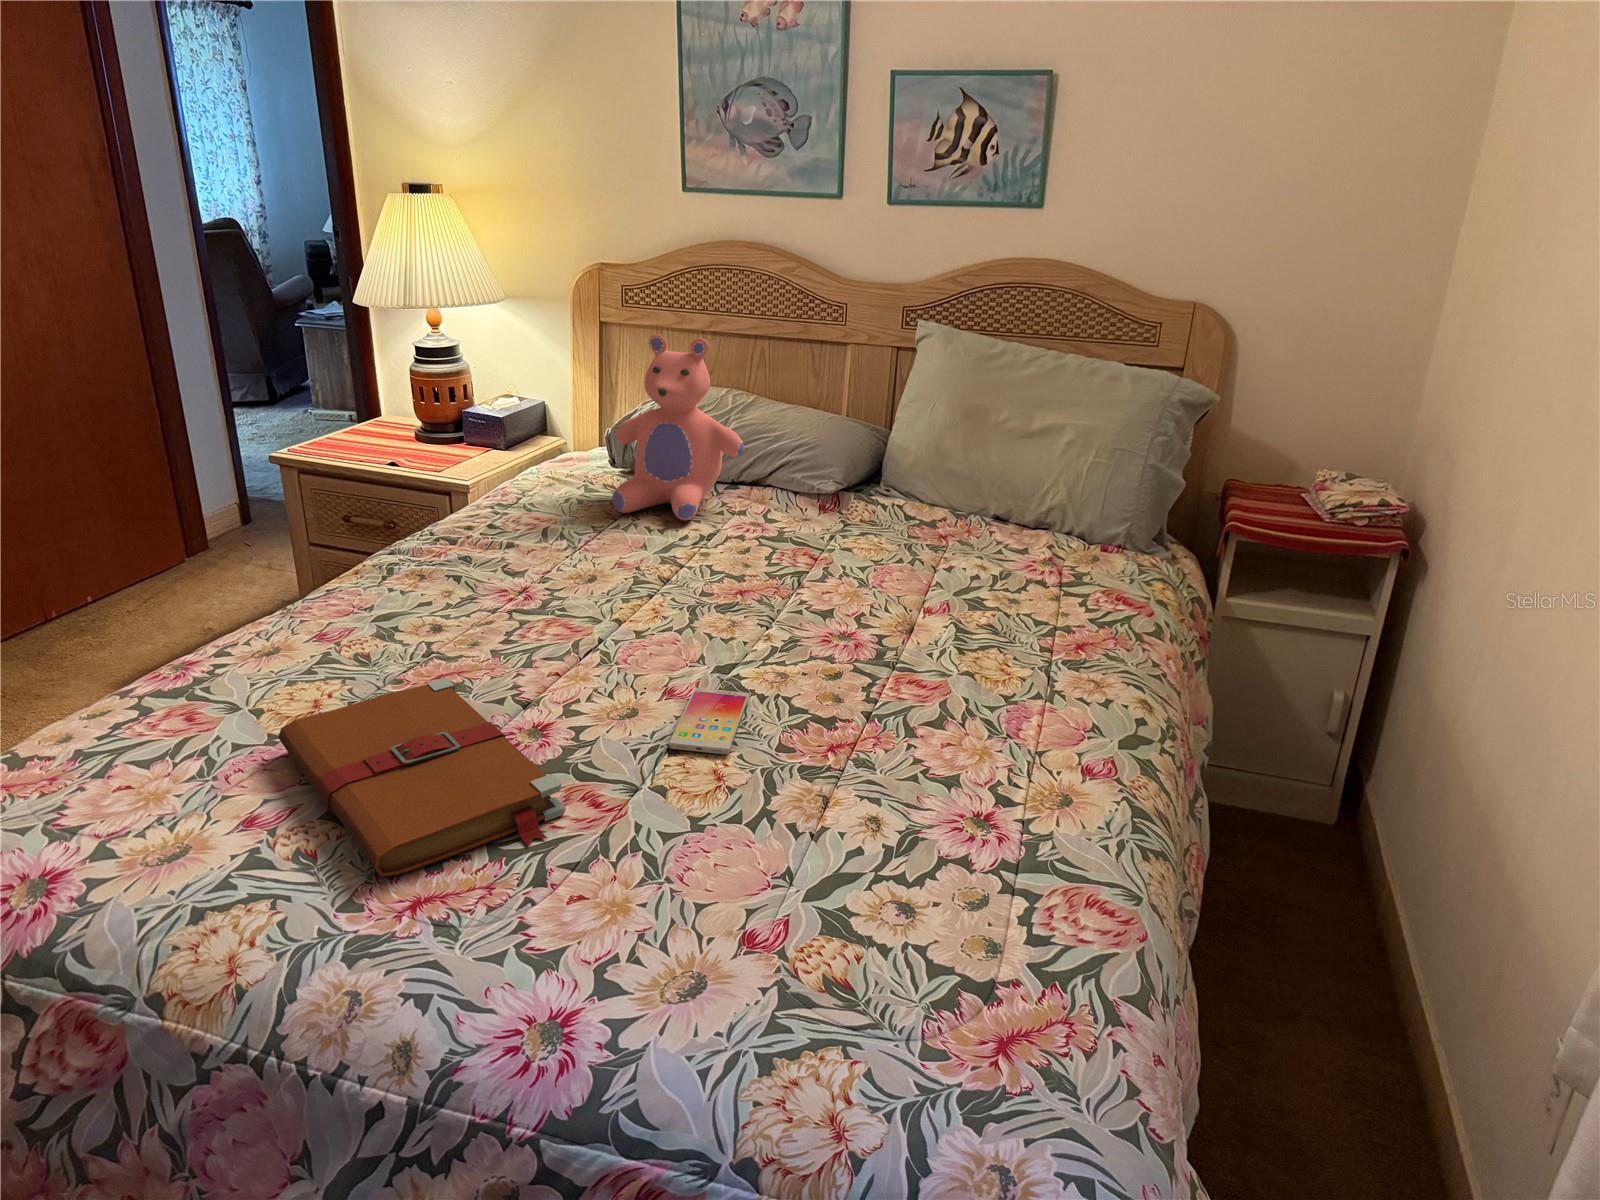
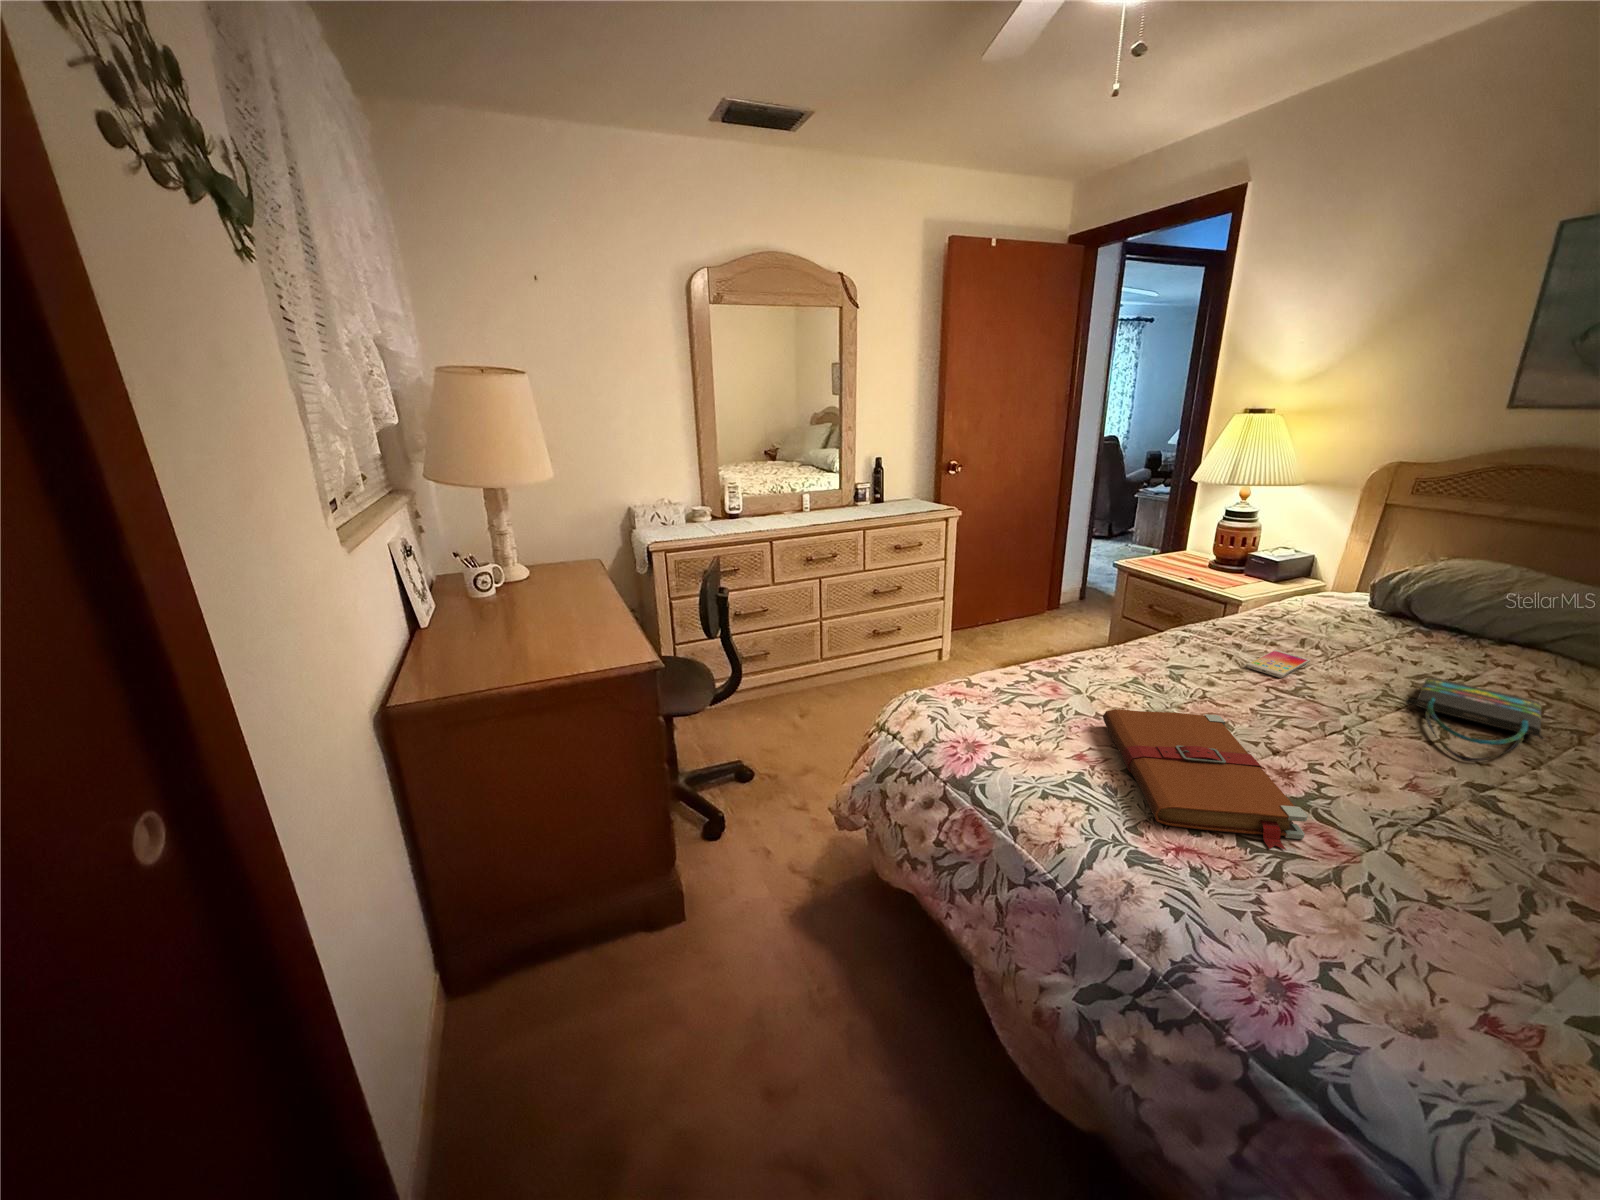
teddy bear: present [612,334,744,521] -> none [1371,513,1530,661]
tote bag: none [652,547,772,642] -> present [1406,678,1544,761]
smartphone: present [669,688,750,754] -> present [1246,650,1310,678]

